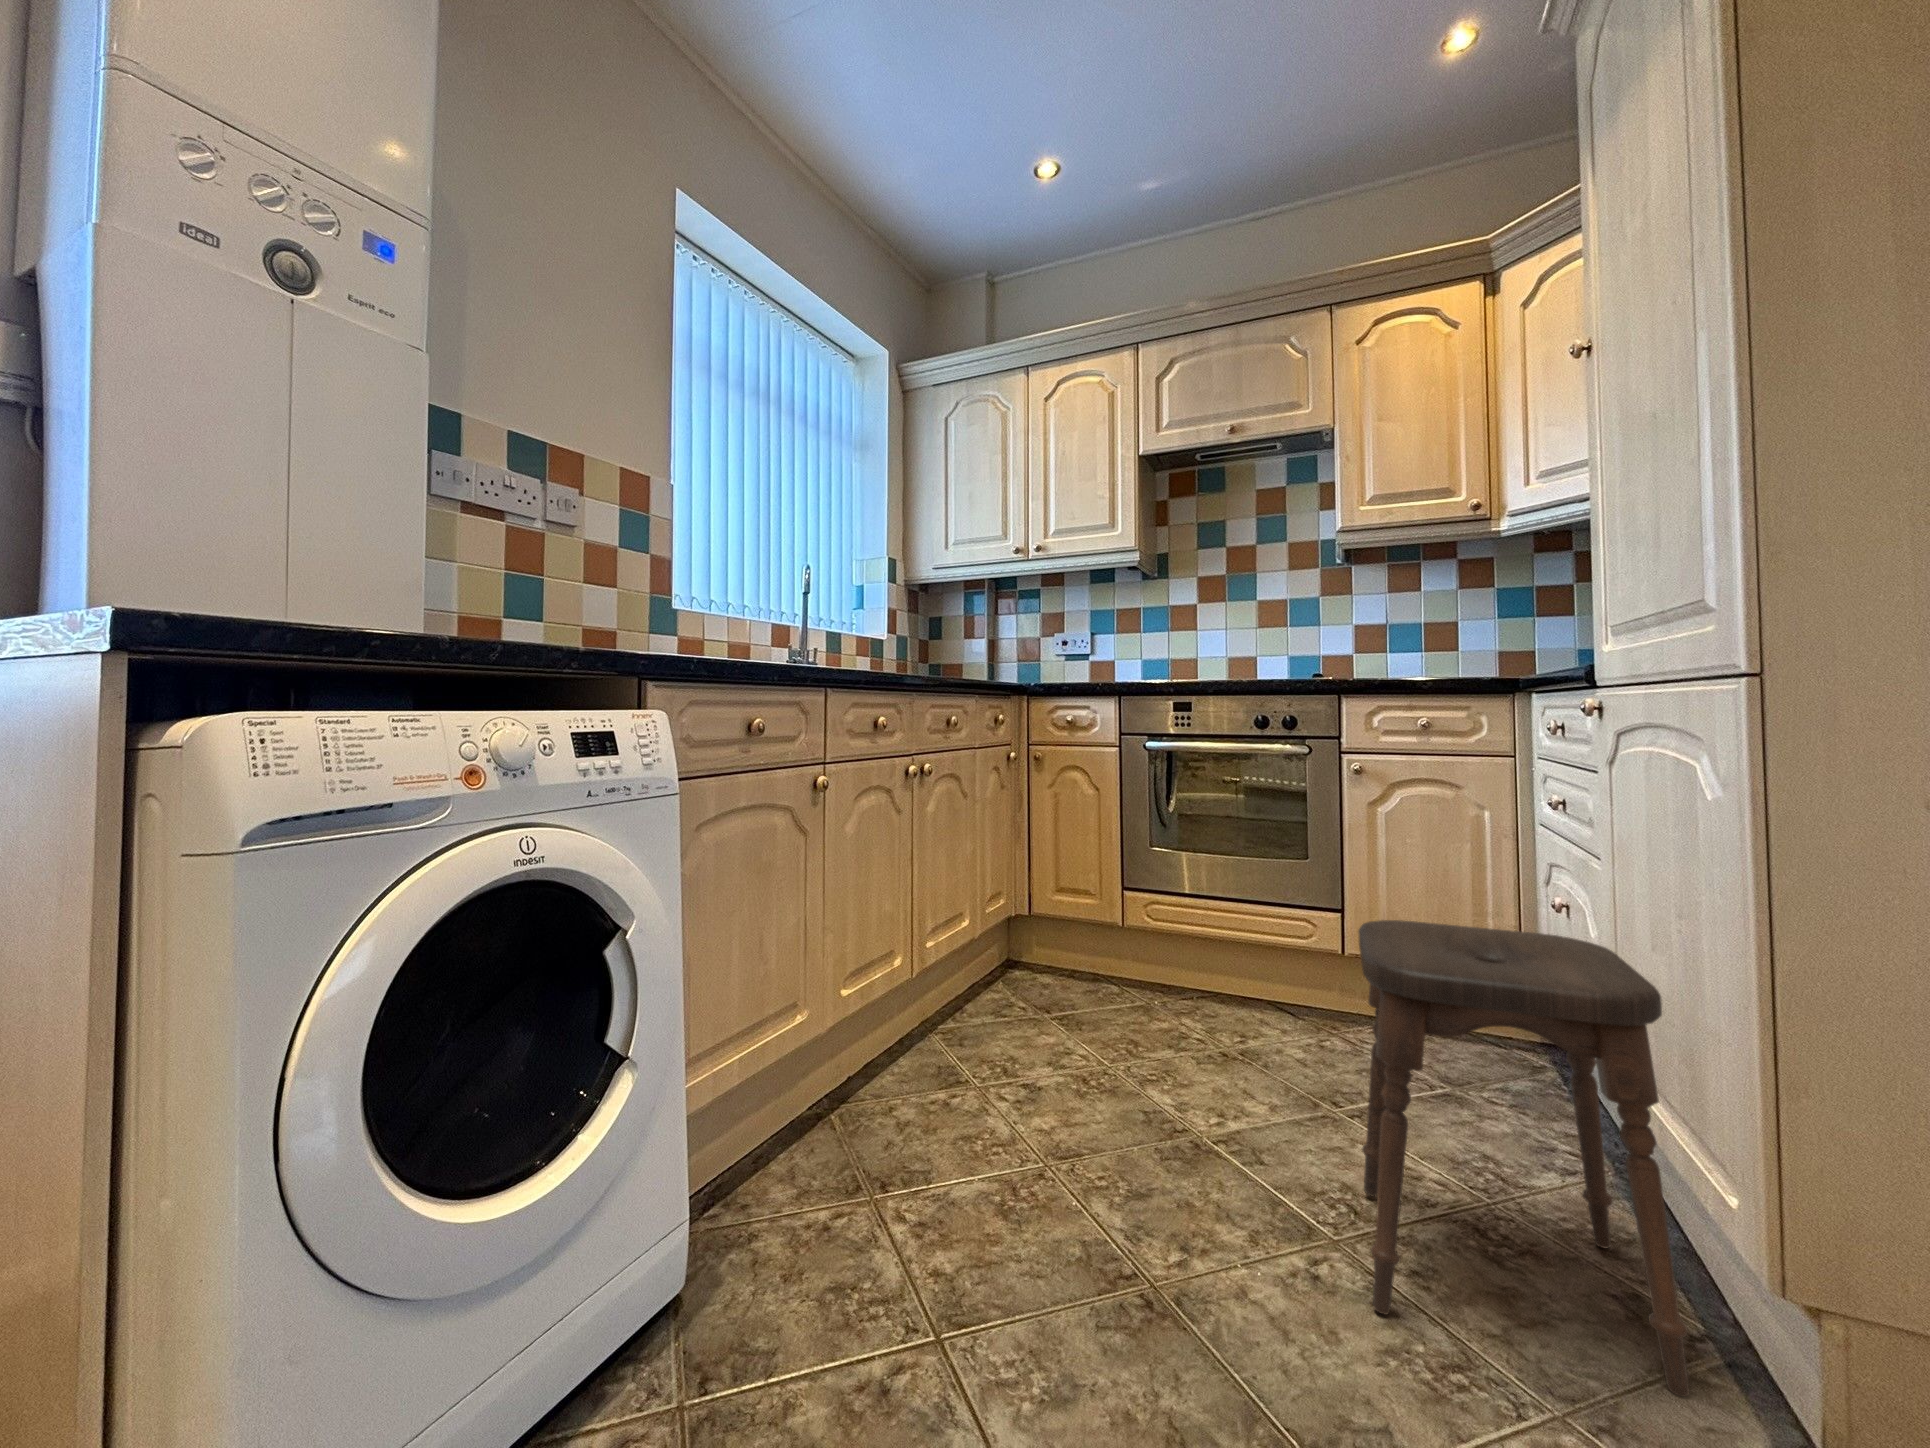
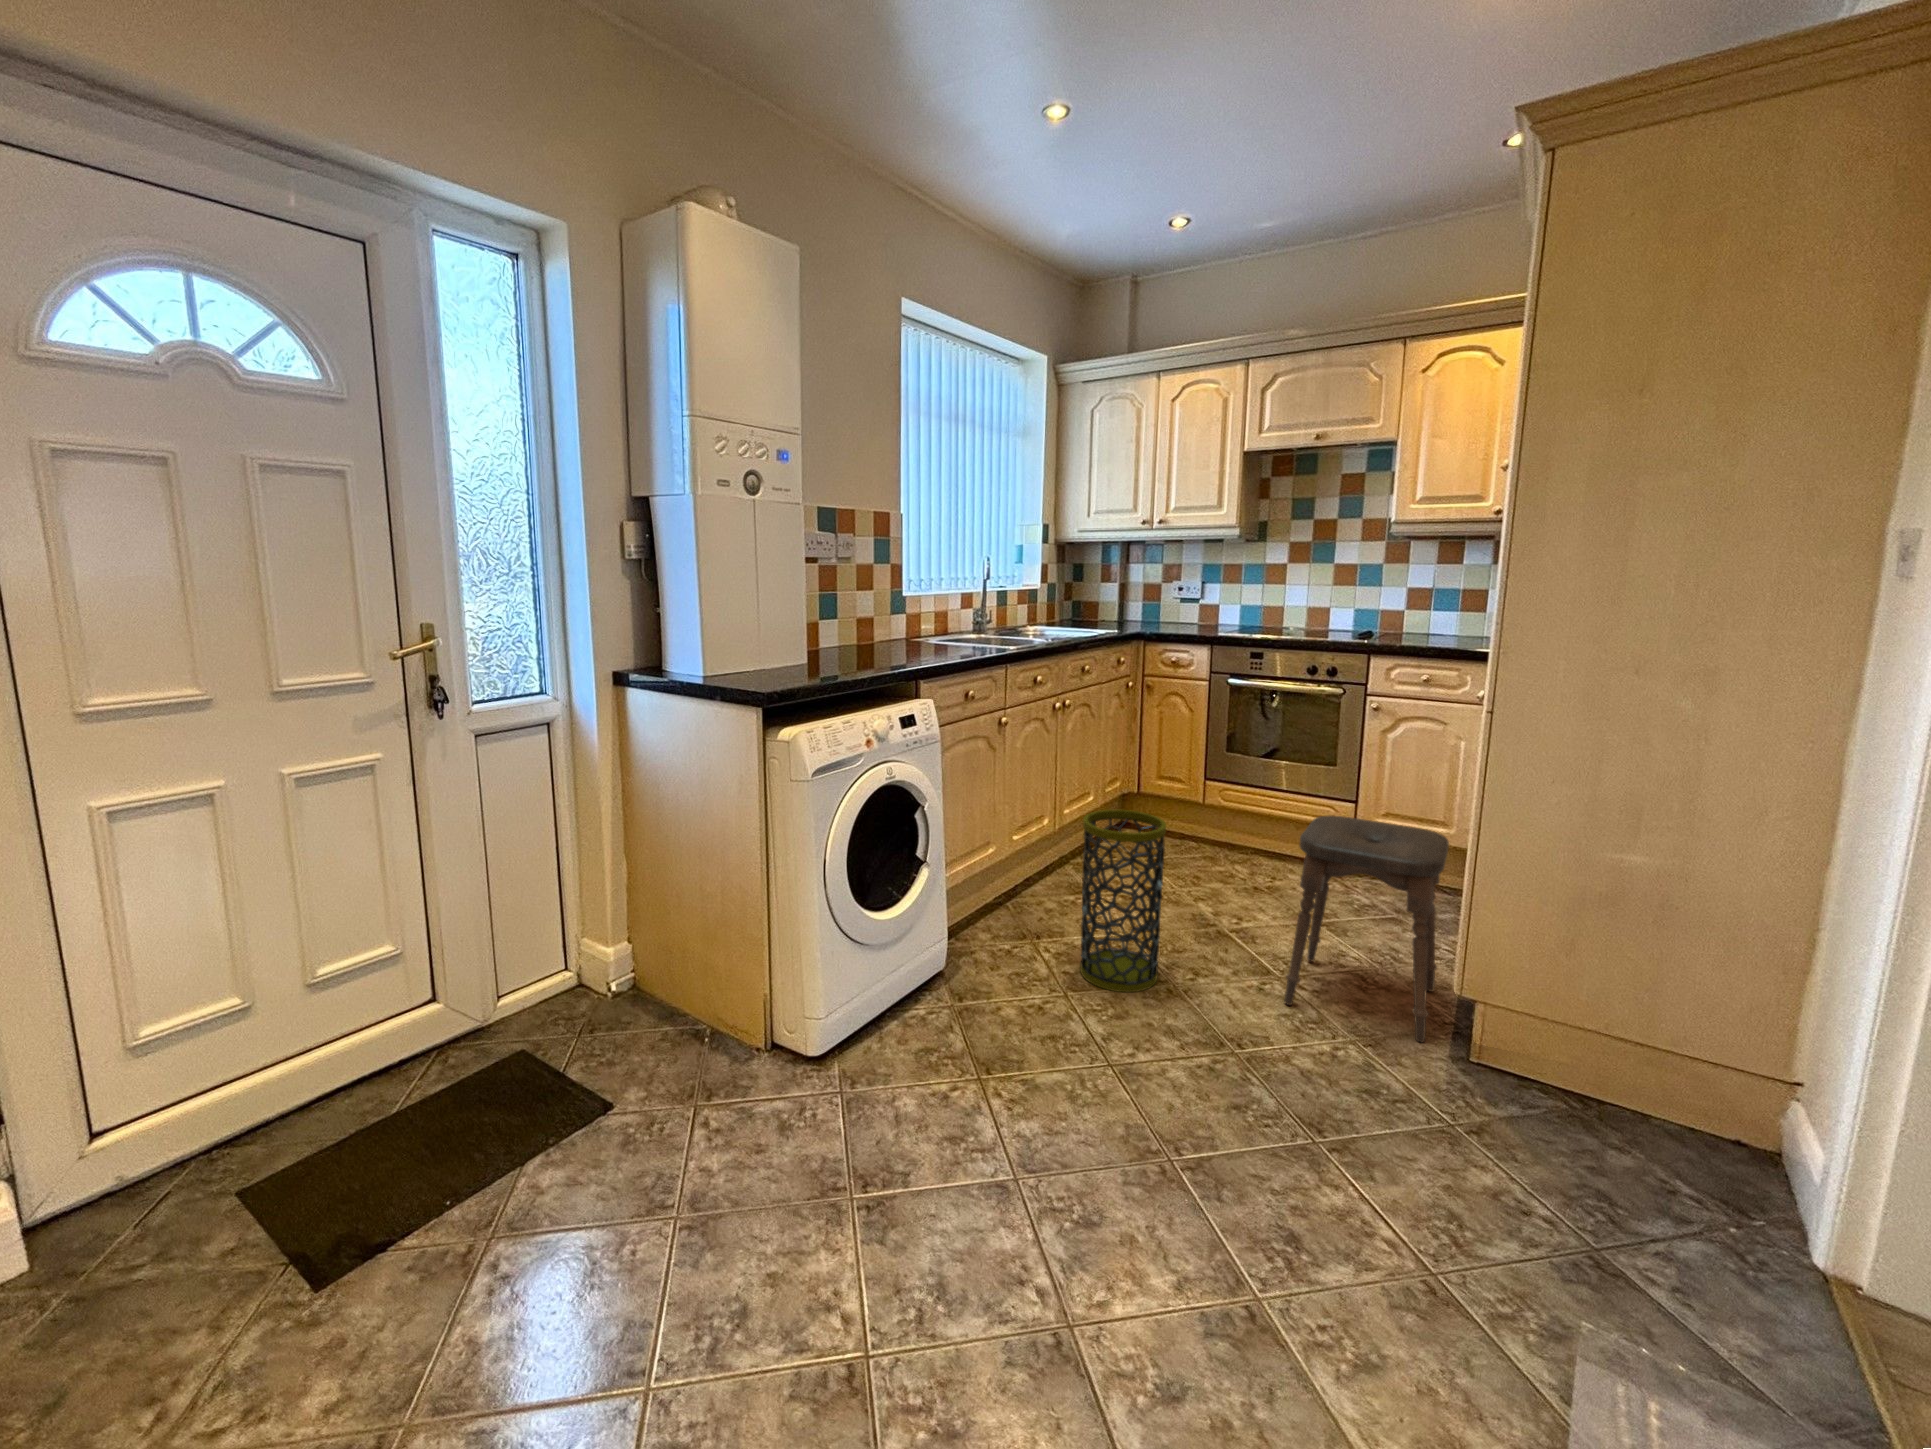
trash can: none [962,927,1117,1314] -> present [1080,810,1166,992]

